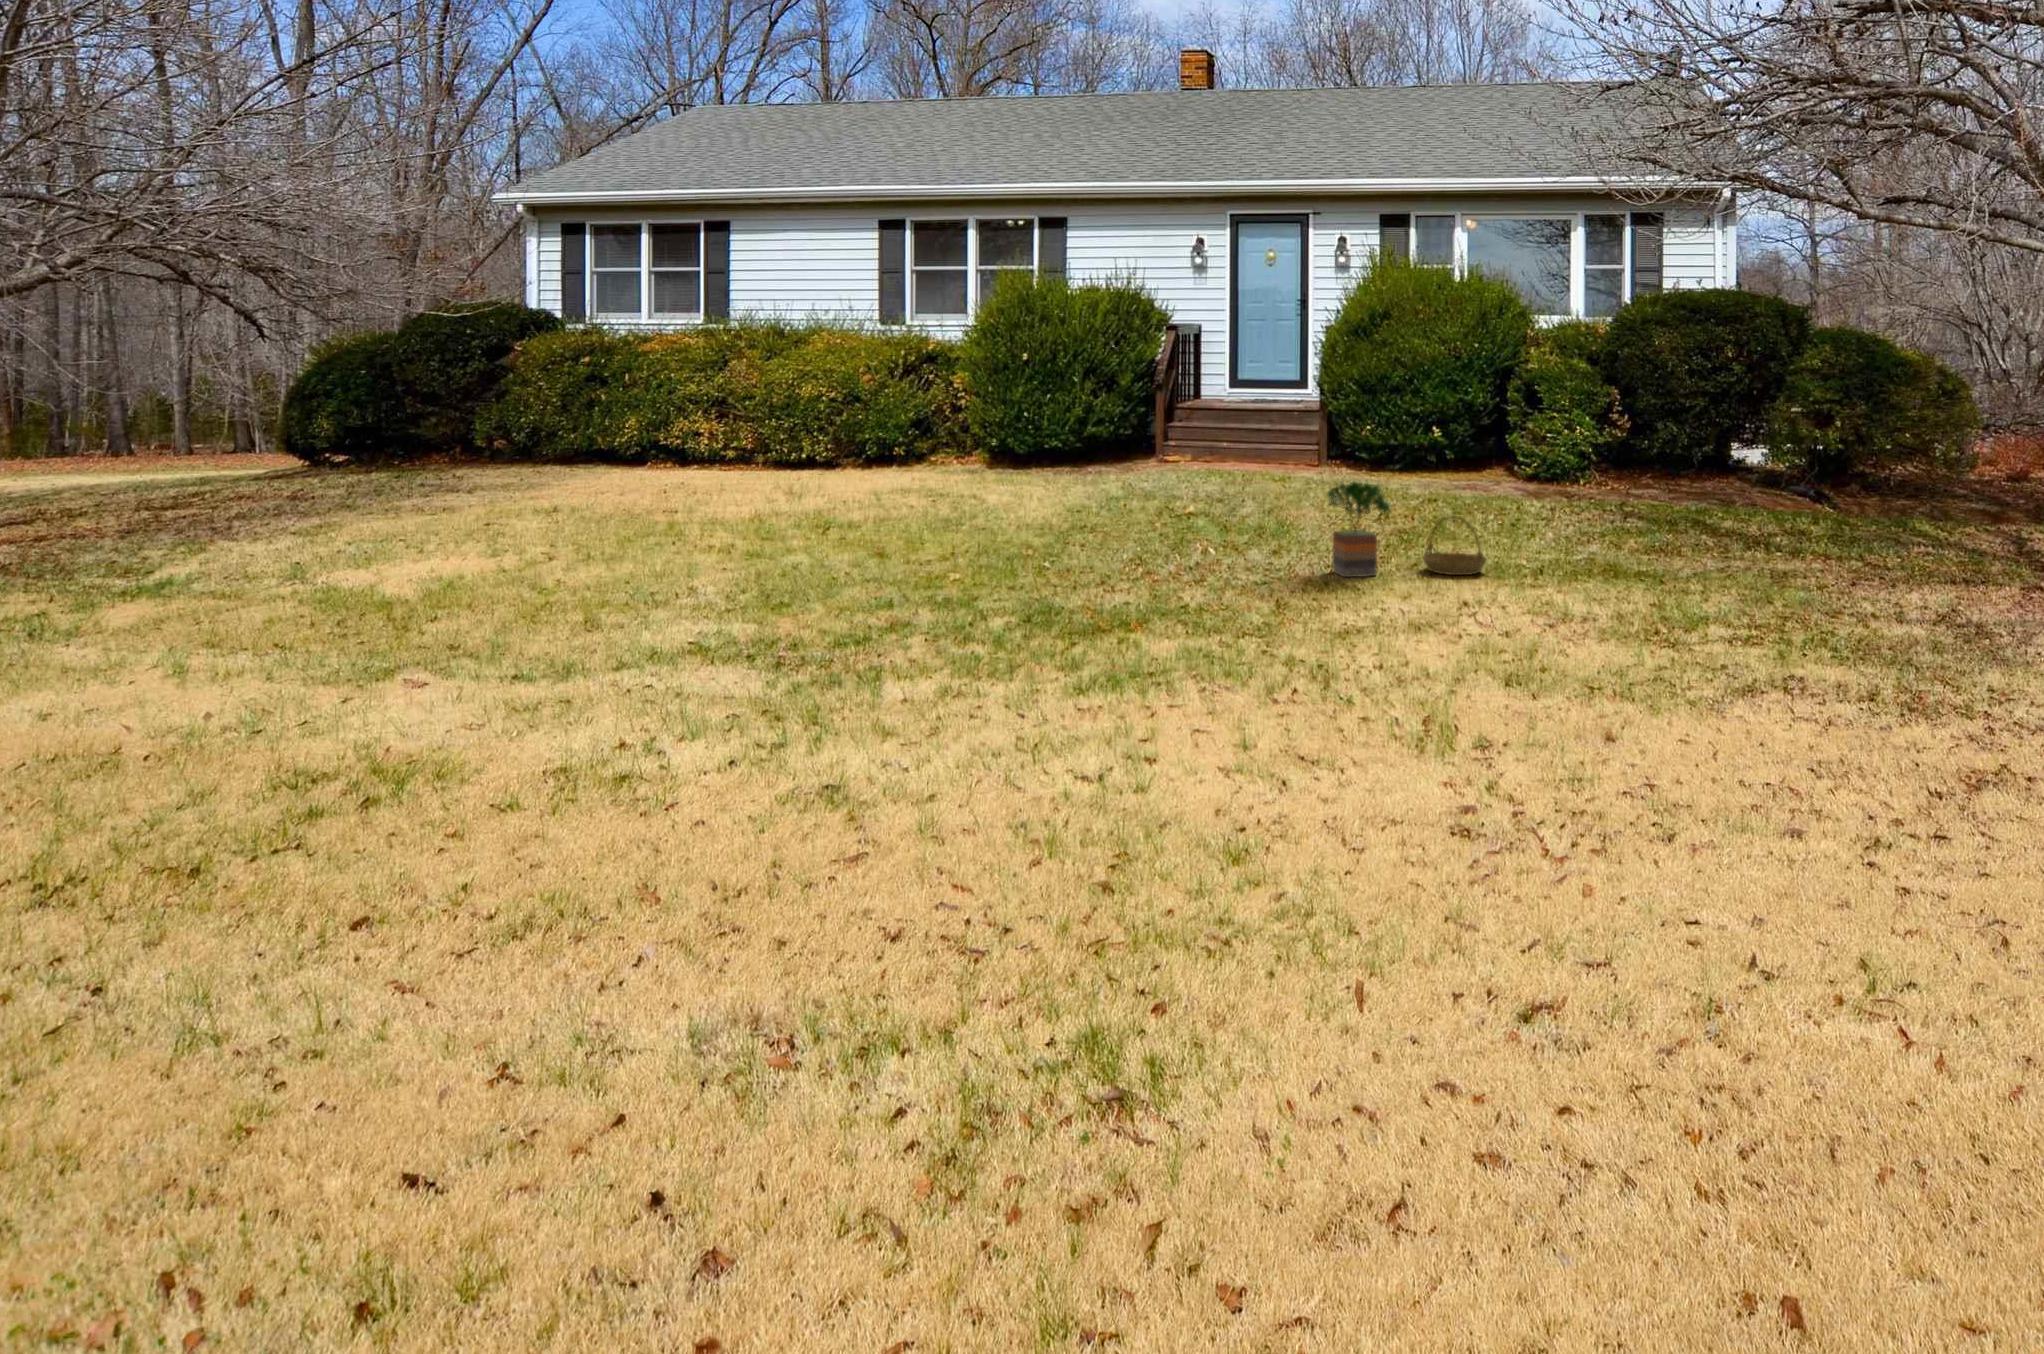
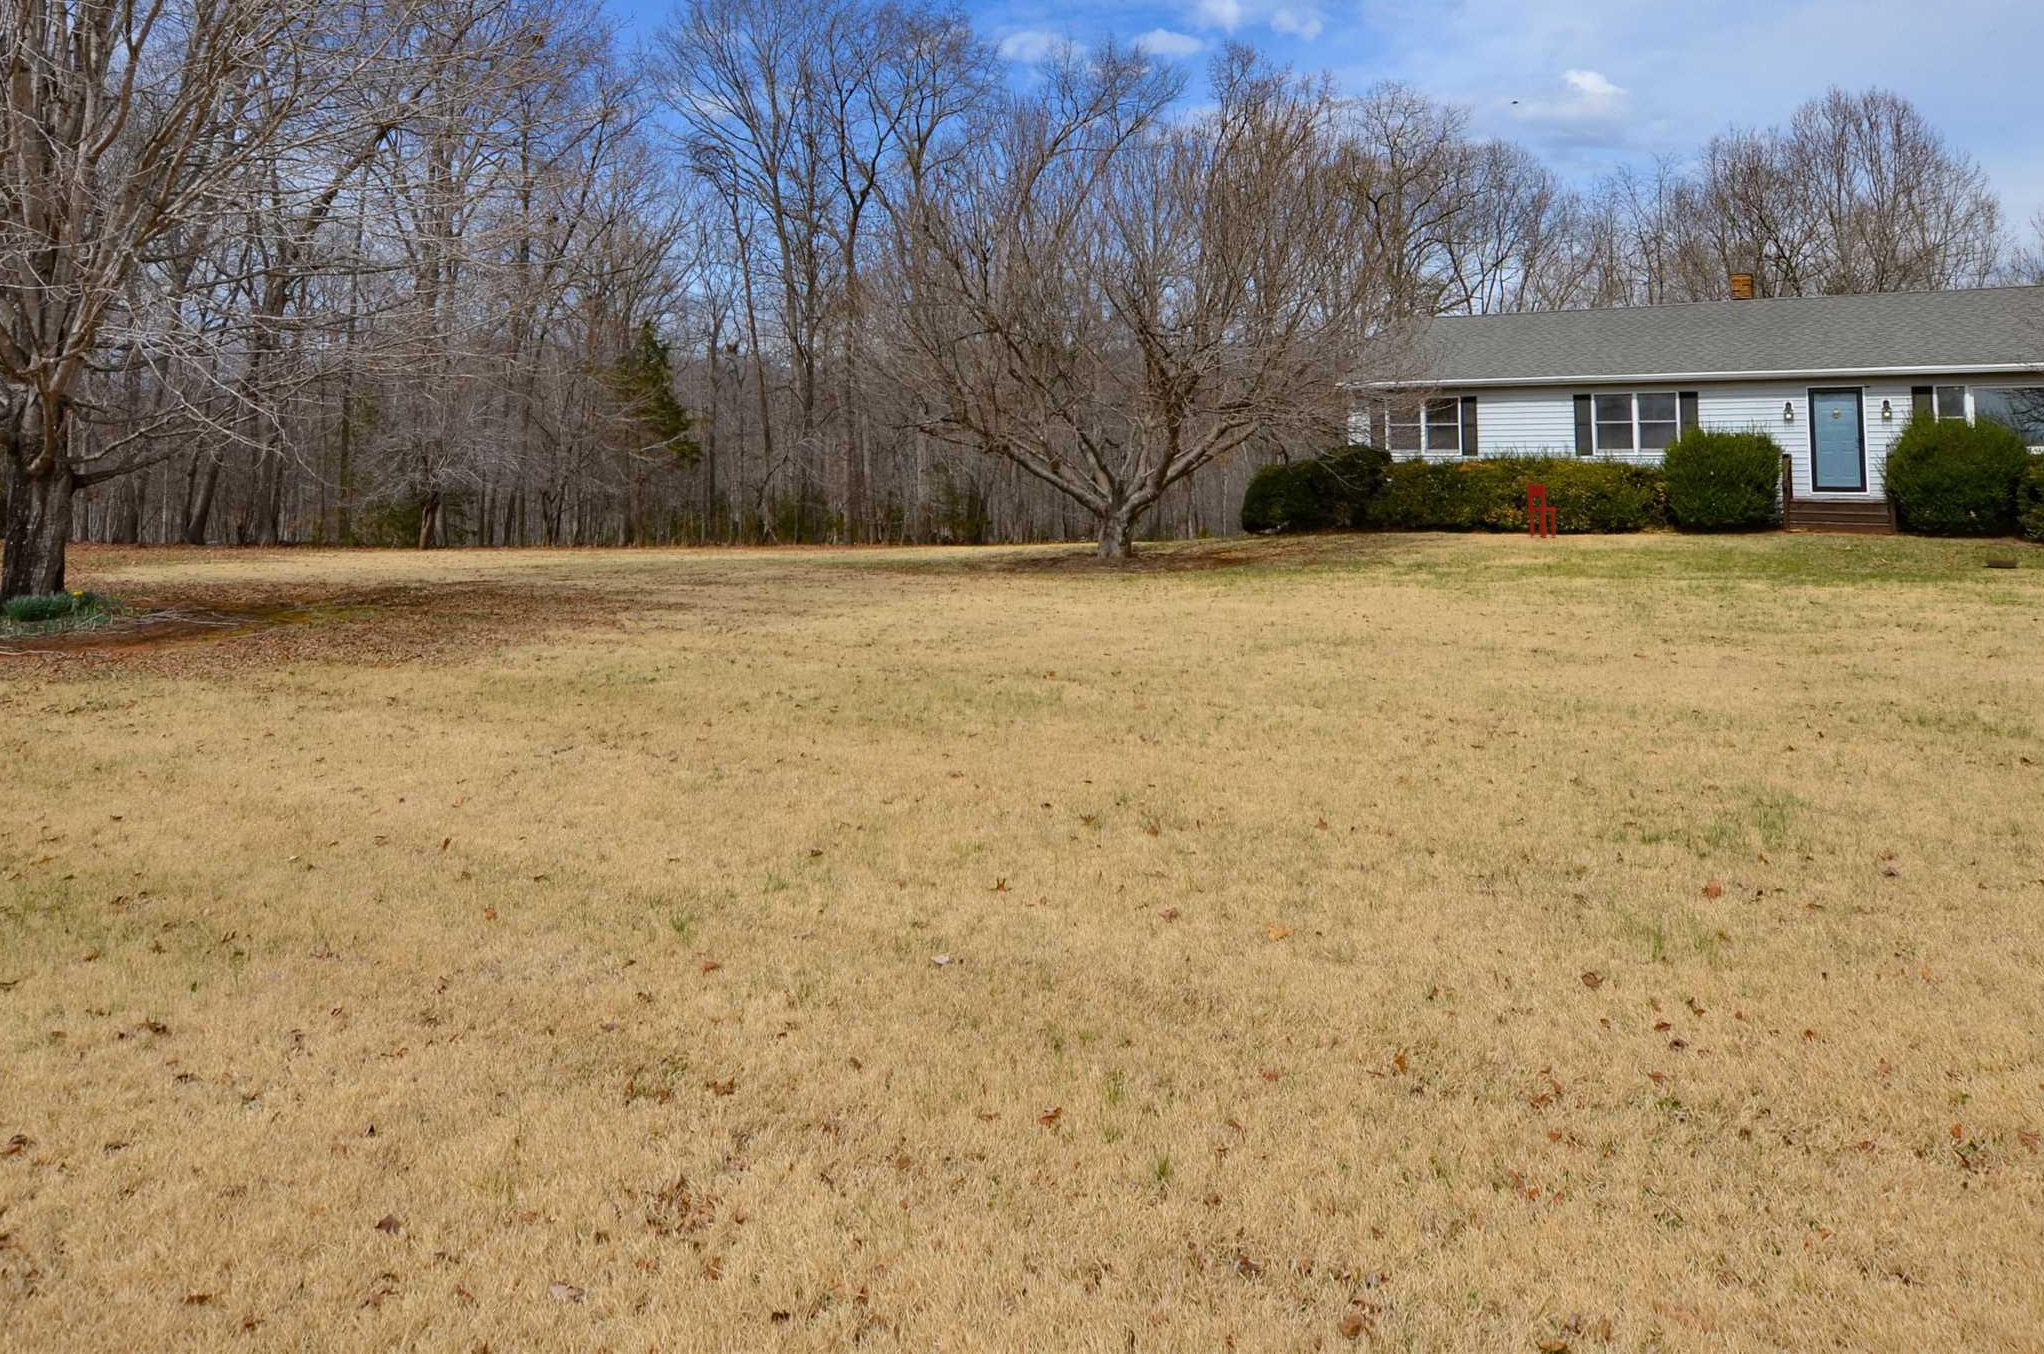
chair: none [712,376,767,481] -> present [1528,484,1556,538]
potted tree: present [1326,482,1391,577] -> none [1932,524,1969,567]

